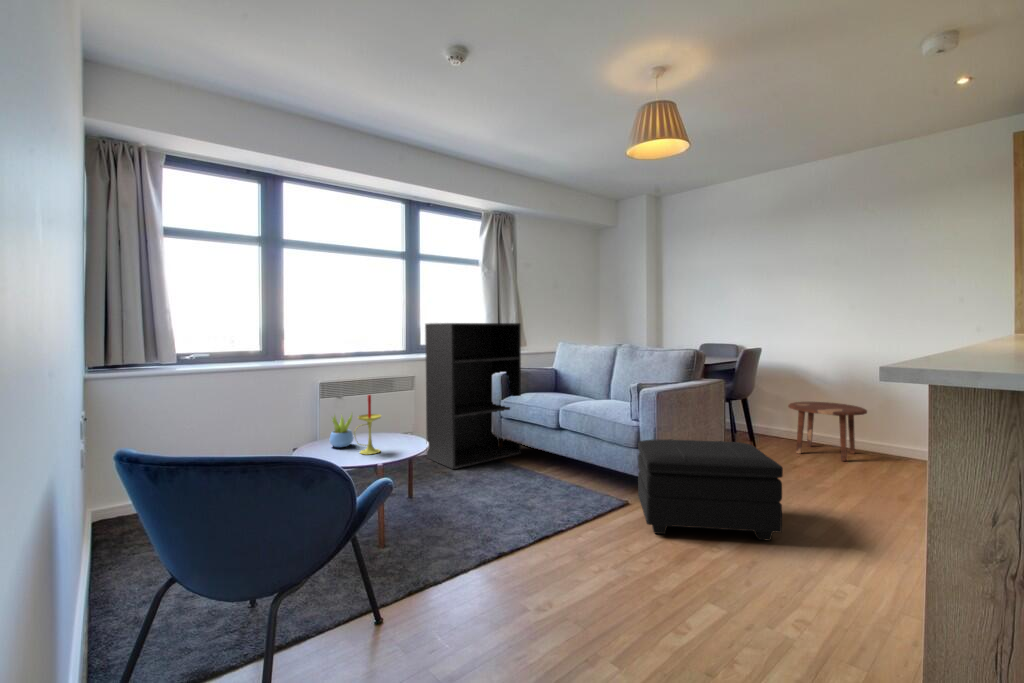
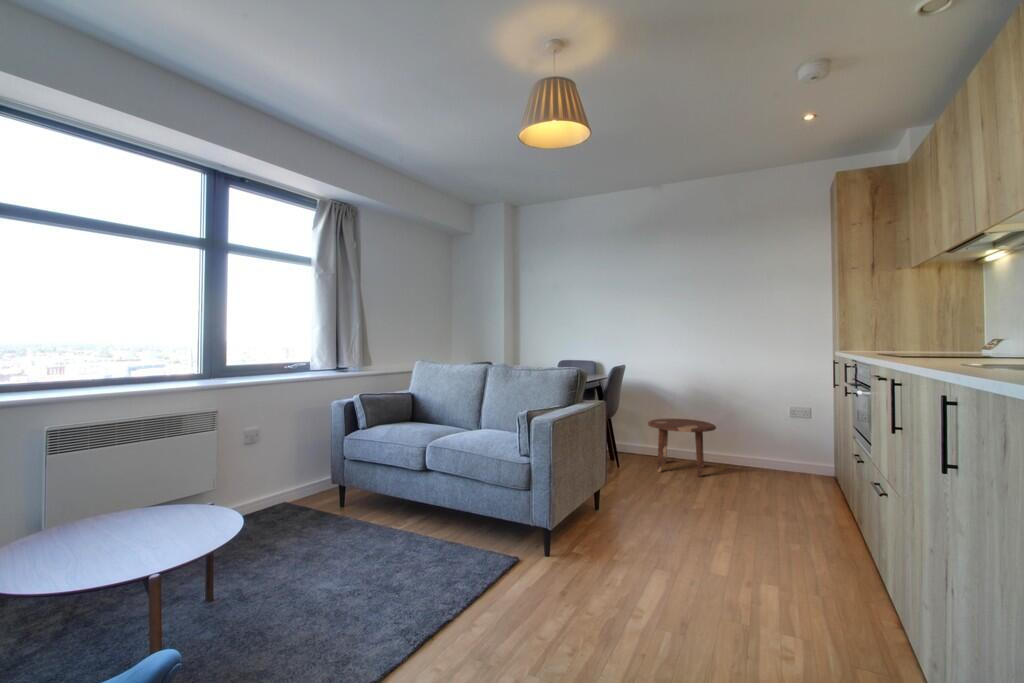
bookshelf: present [425,323,521,469] -> none [234,337,372,539]
candle: present [358,395,381,455] -> none [98,450,157,556]
succulent plant: present [329,415,354,448] -> none [48,481,100,546]
footstool: present [638,439,783,541] -> none [530,474,698,602]

